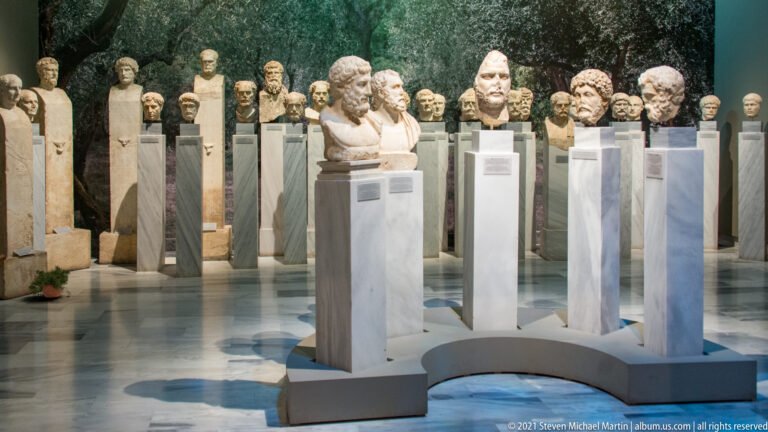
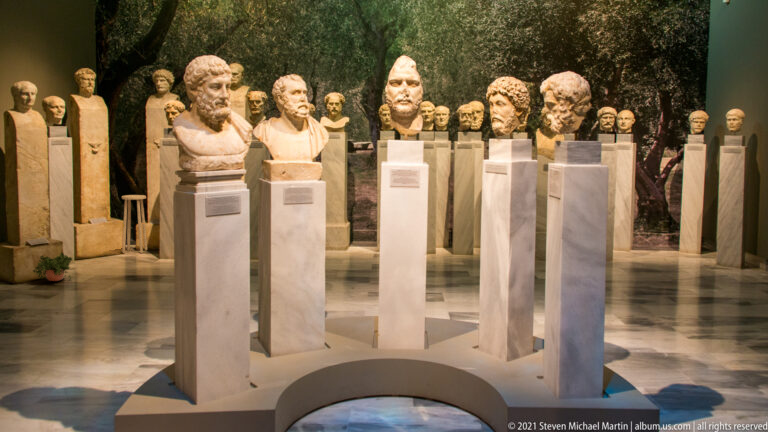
stool: none [96,201,124,267] -> present [122,195,147,253]

